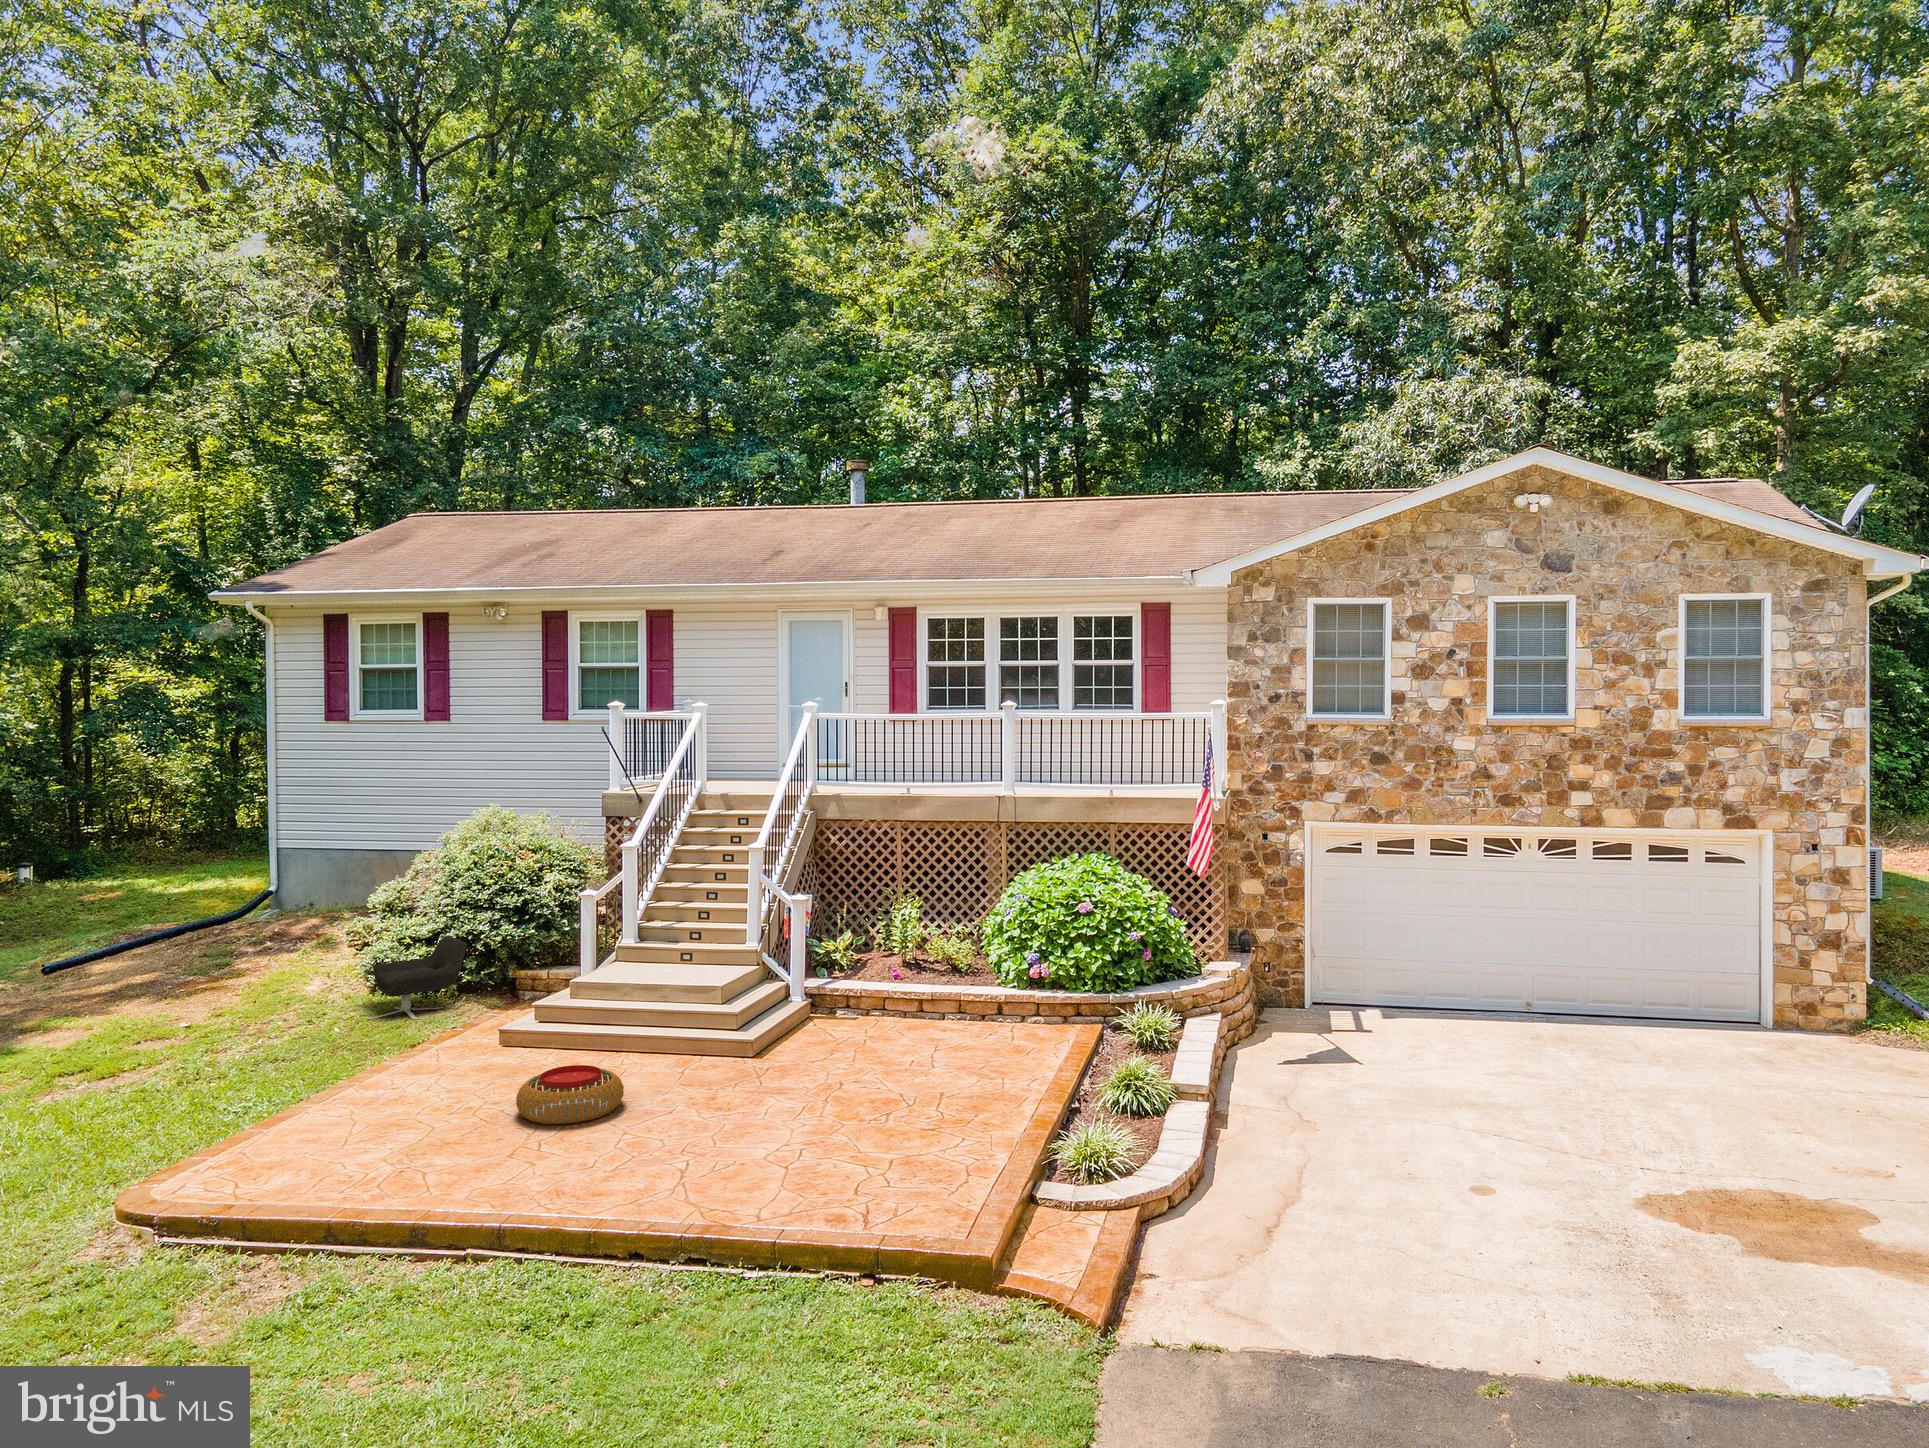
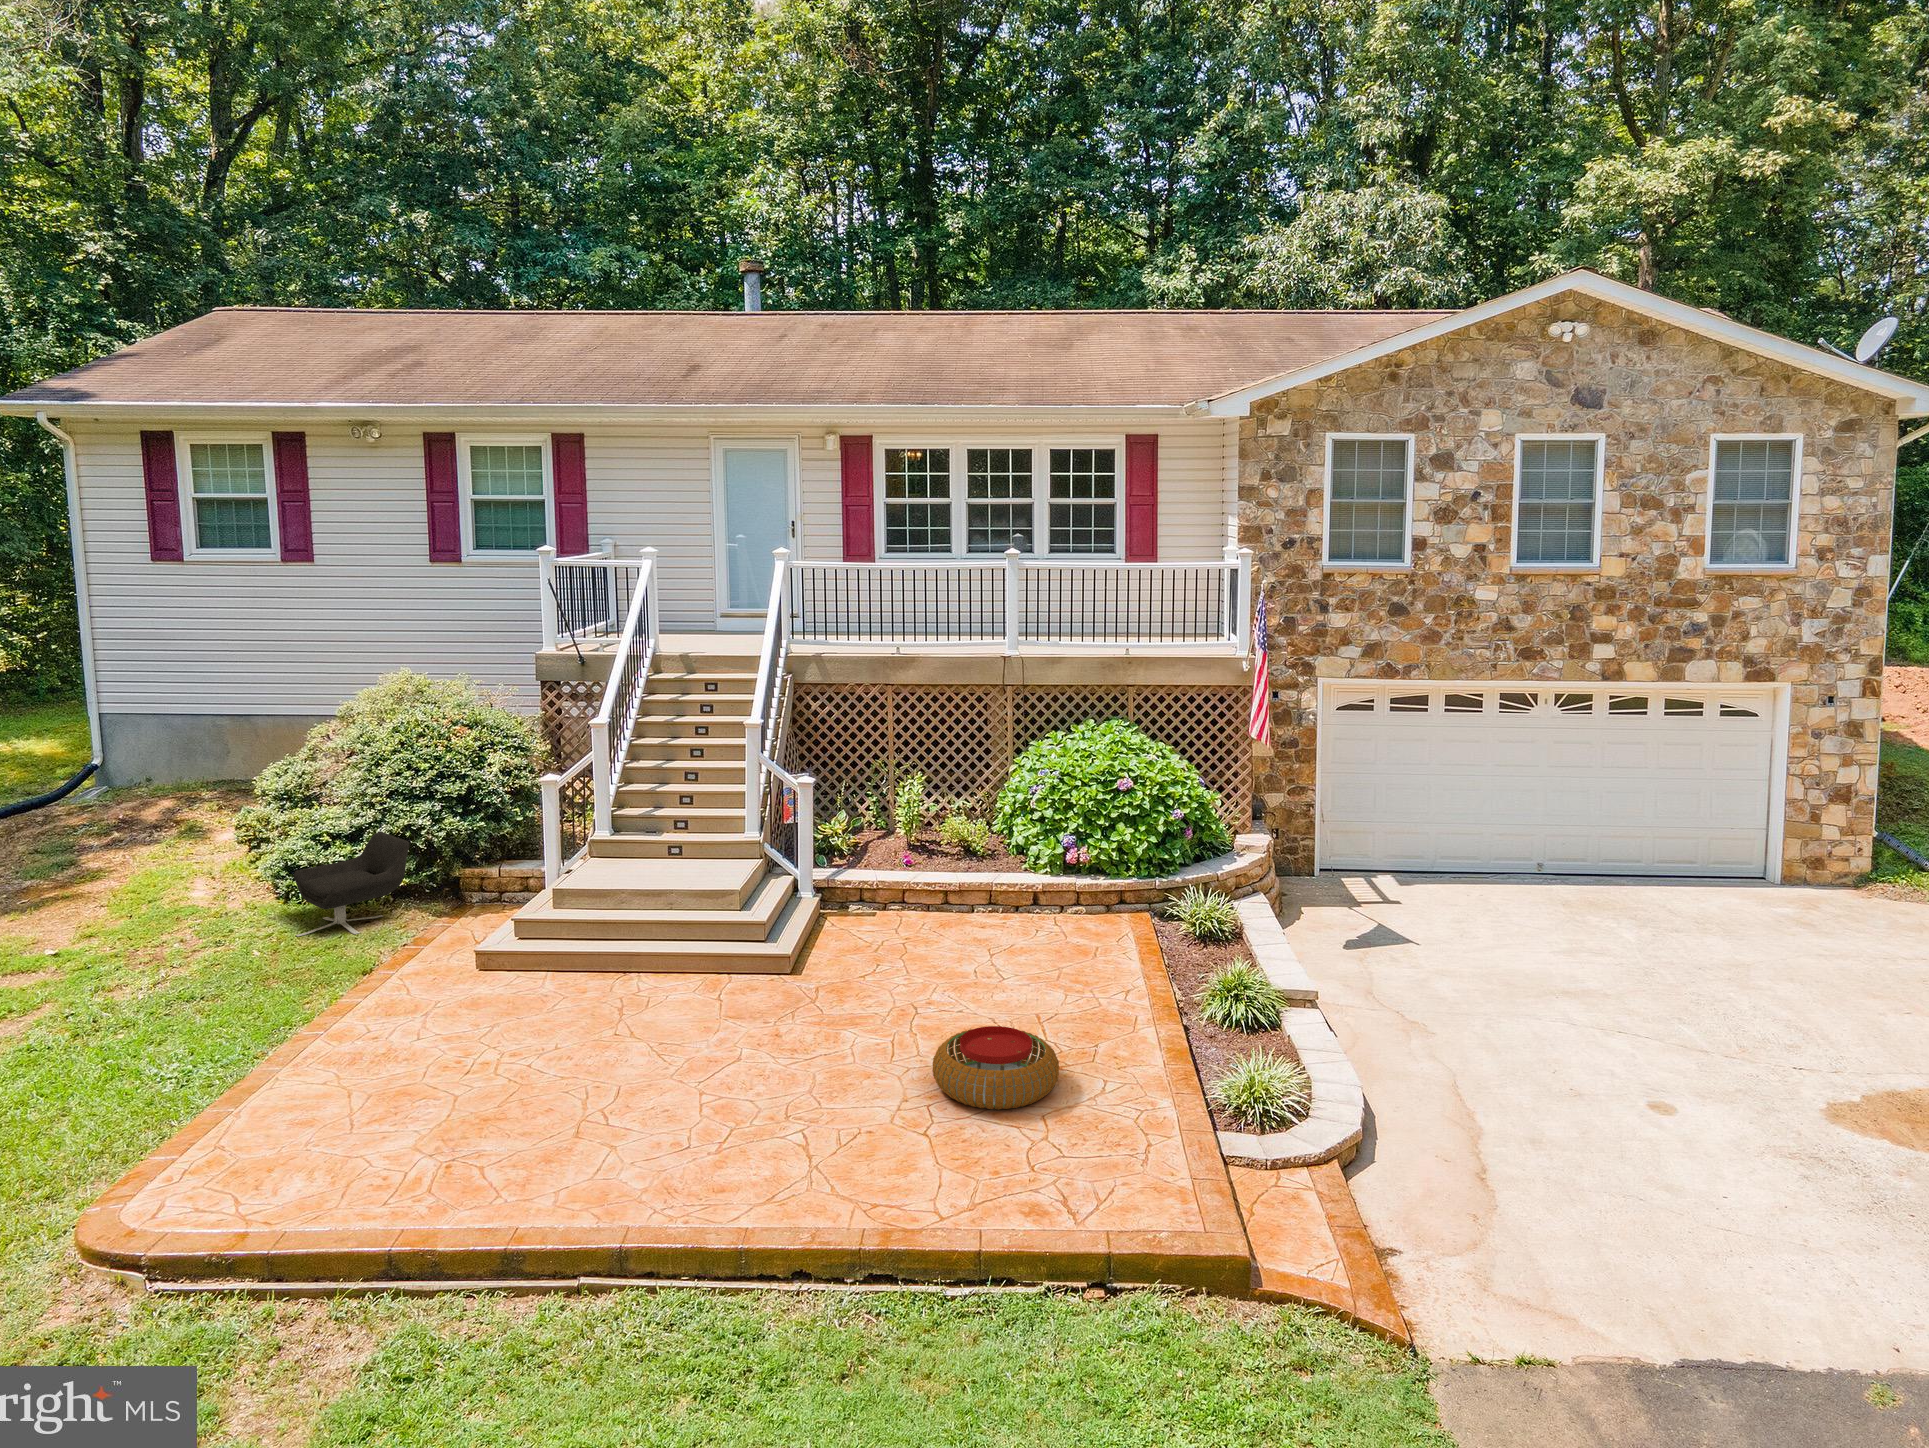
pouf: present [516,1065,624,1124] -> present [932,1026,1059,1110]

